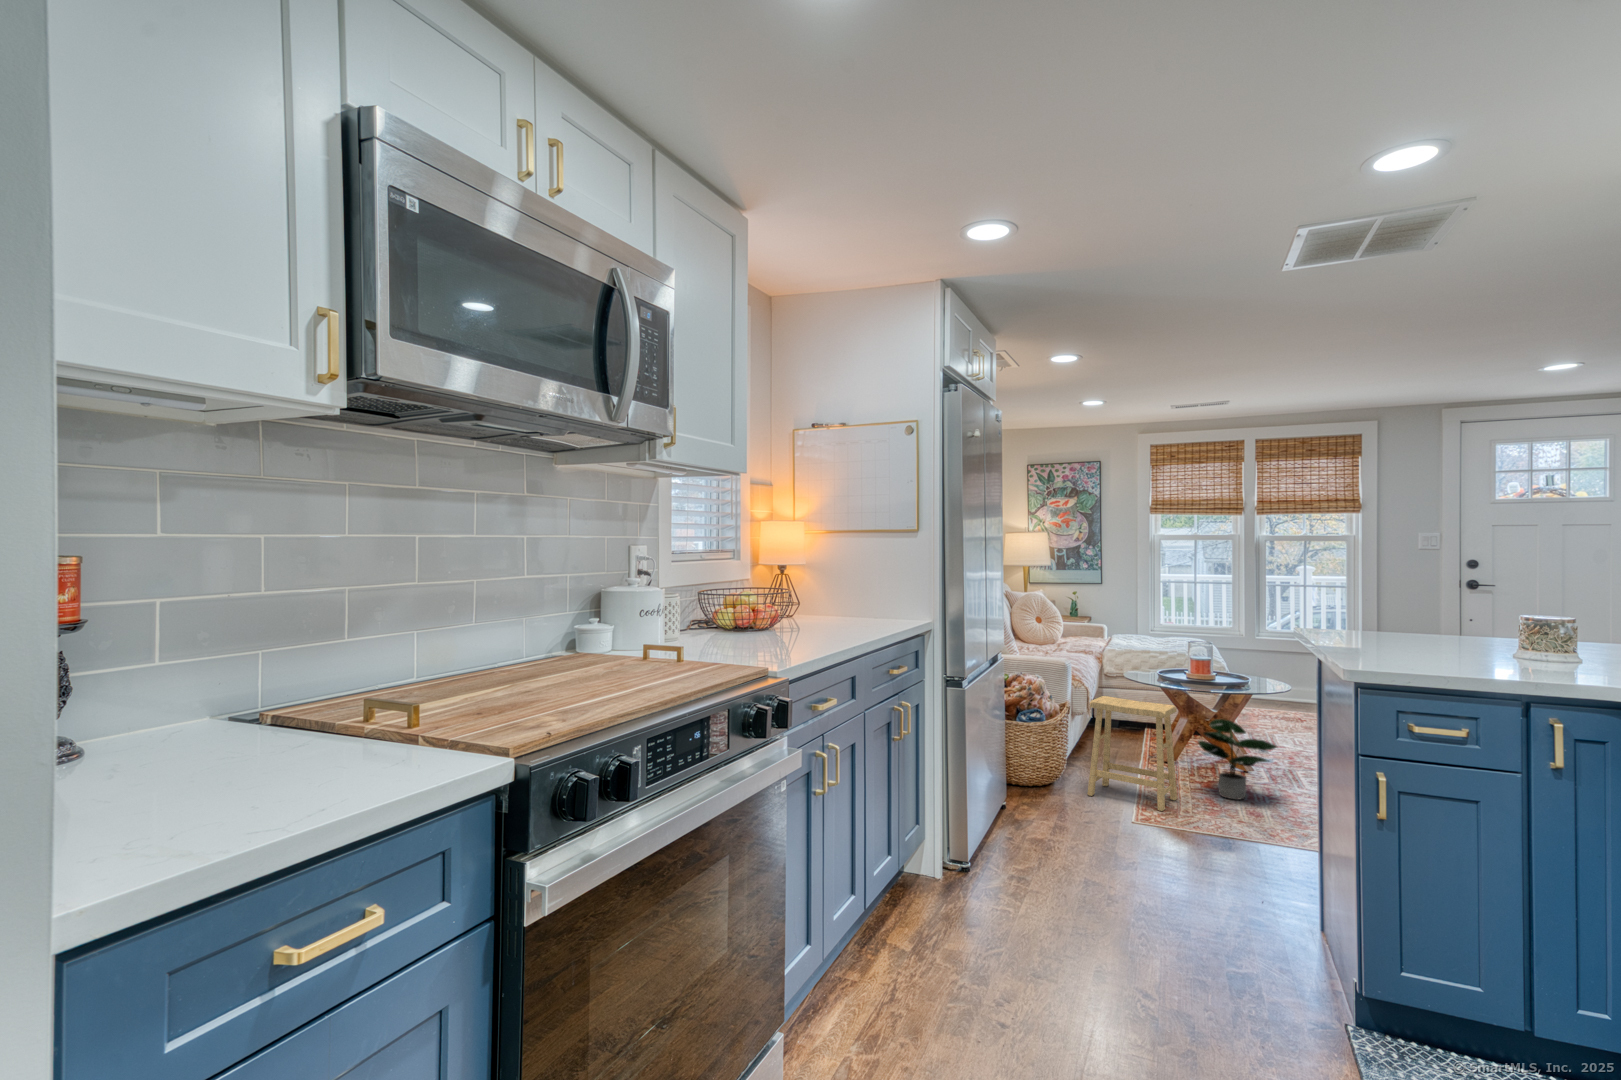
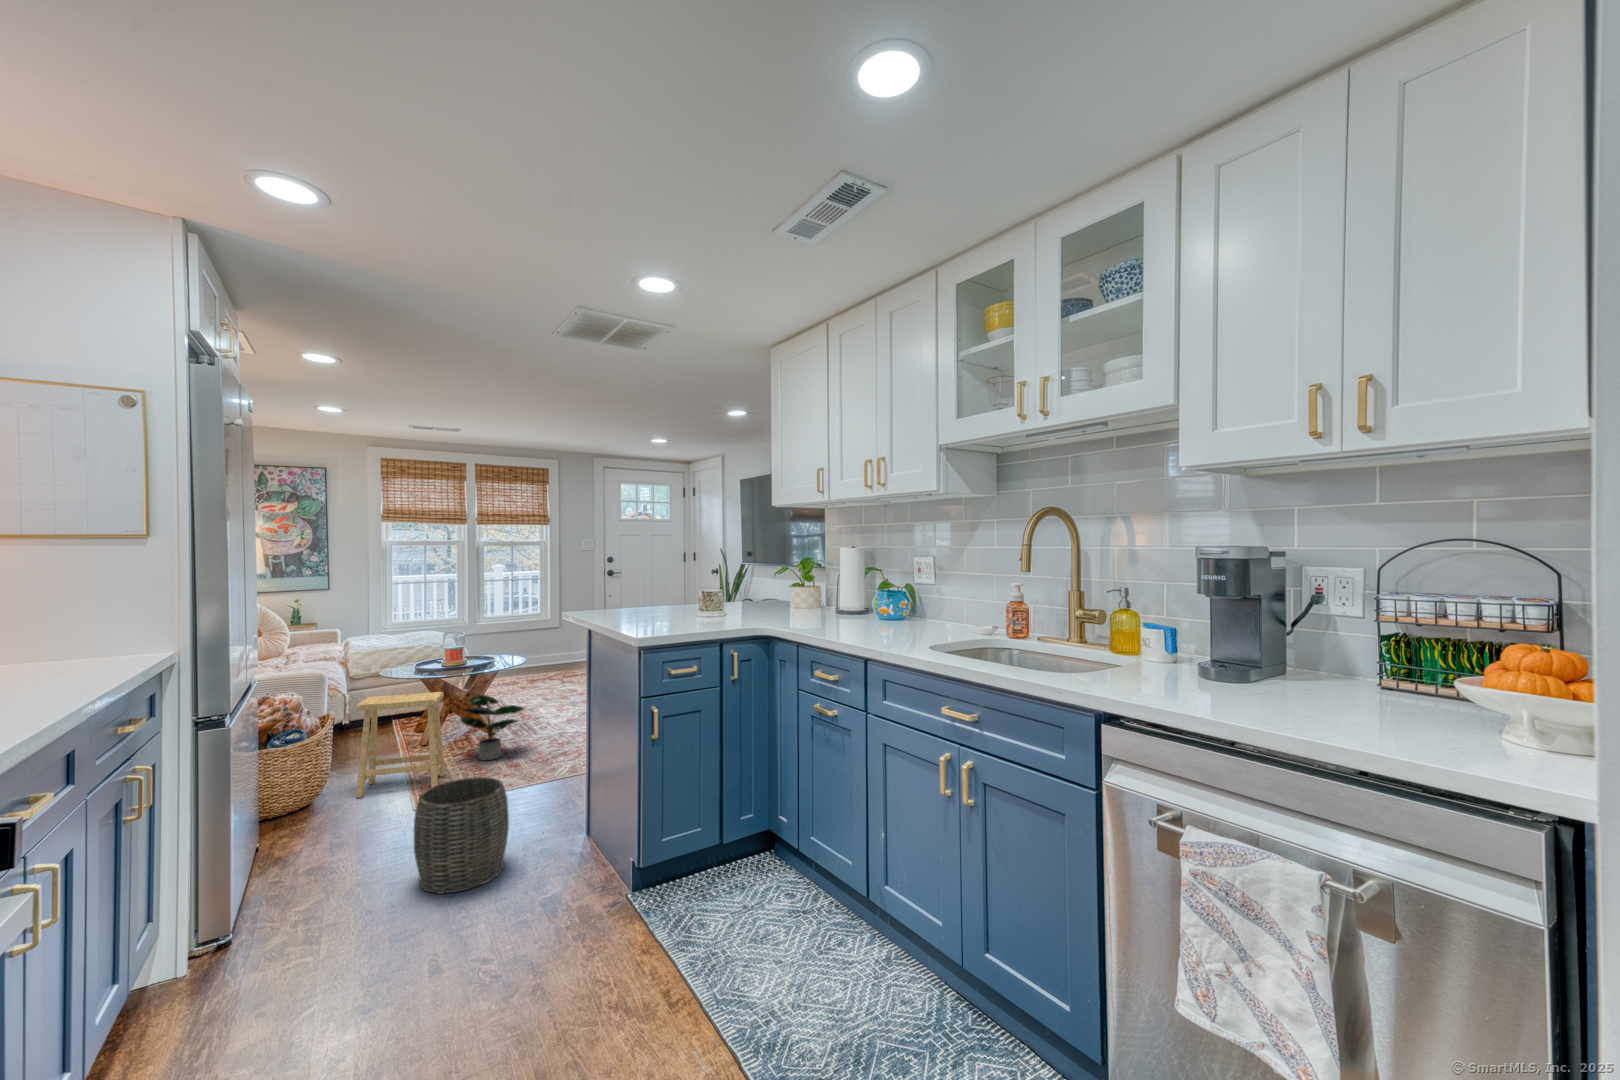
woven basket: none [1108,801,1210,927] -> present [414,777,509,893]

